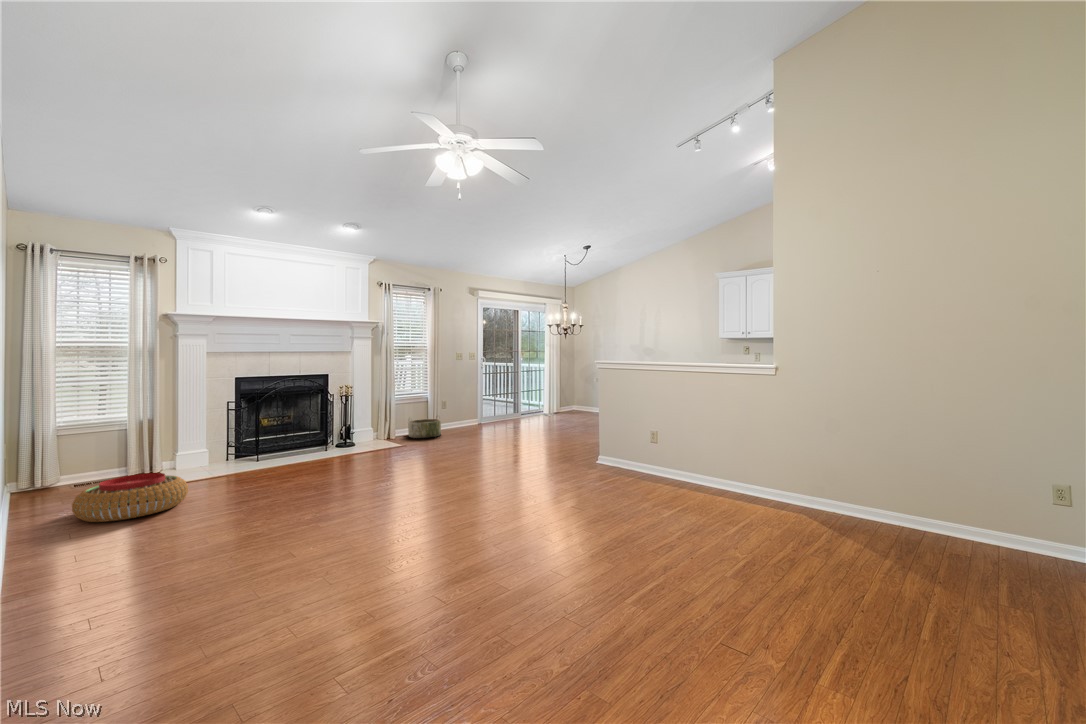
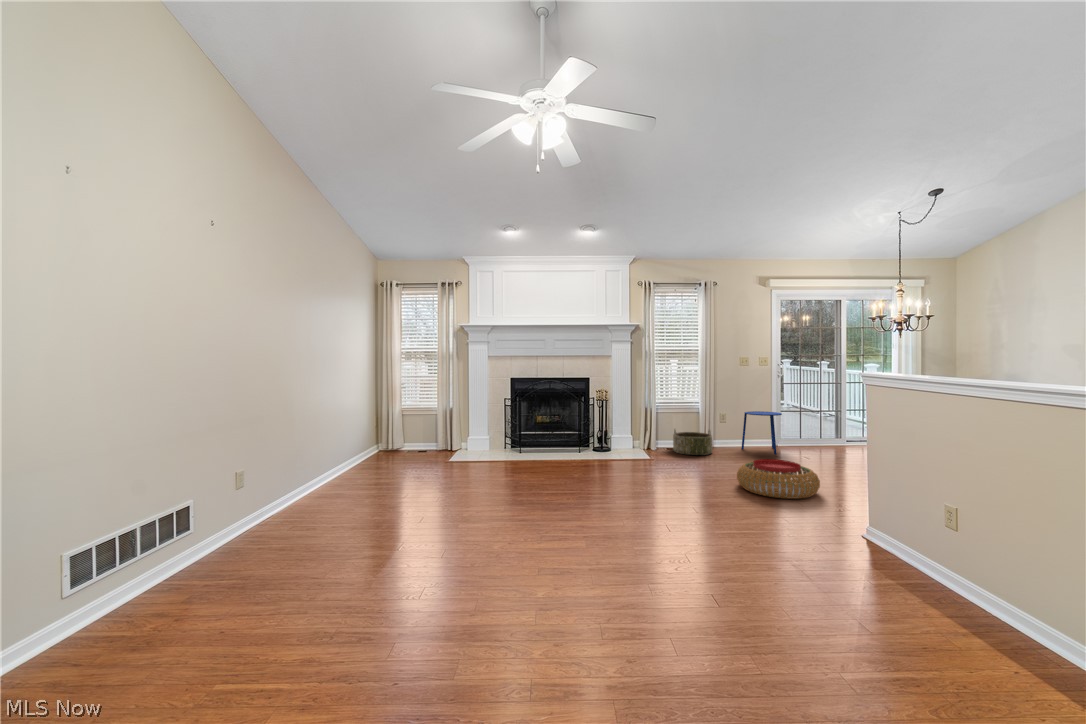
side table: none [459,397,487,429] -> present [741,411,782,455]
pouf: present [72,473,188,522] -> present [737,459,820,499]

